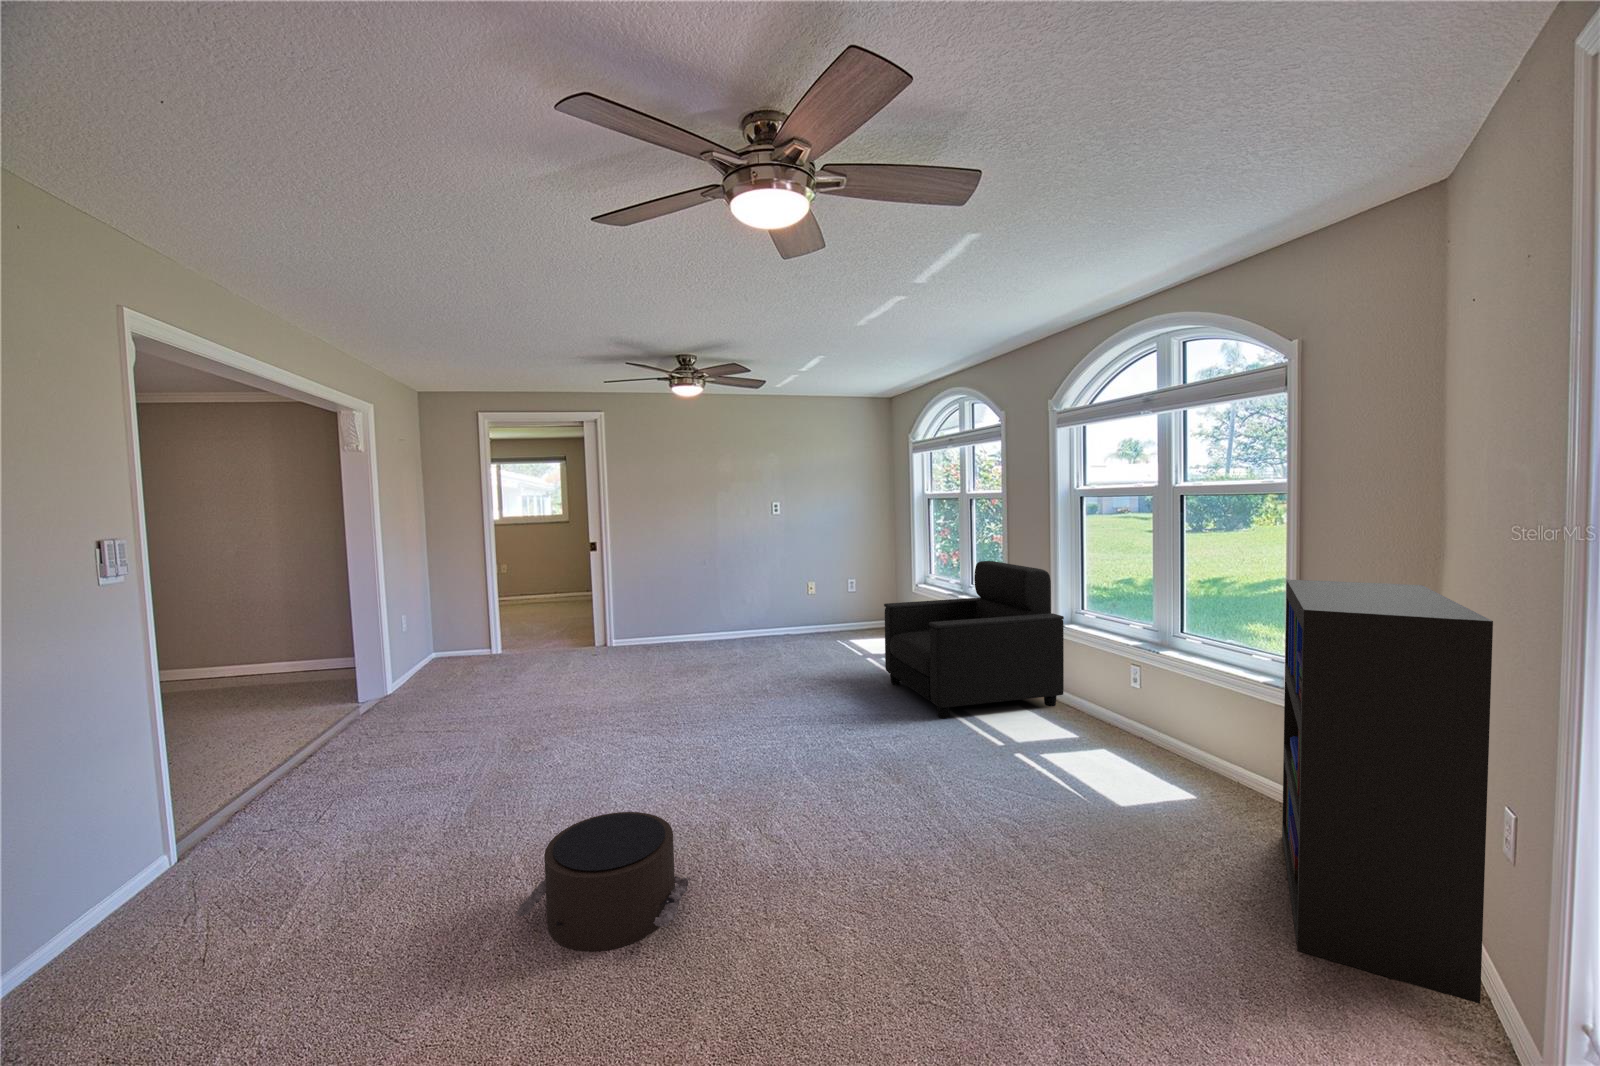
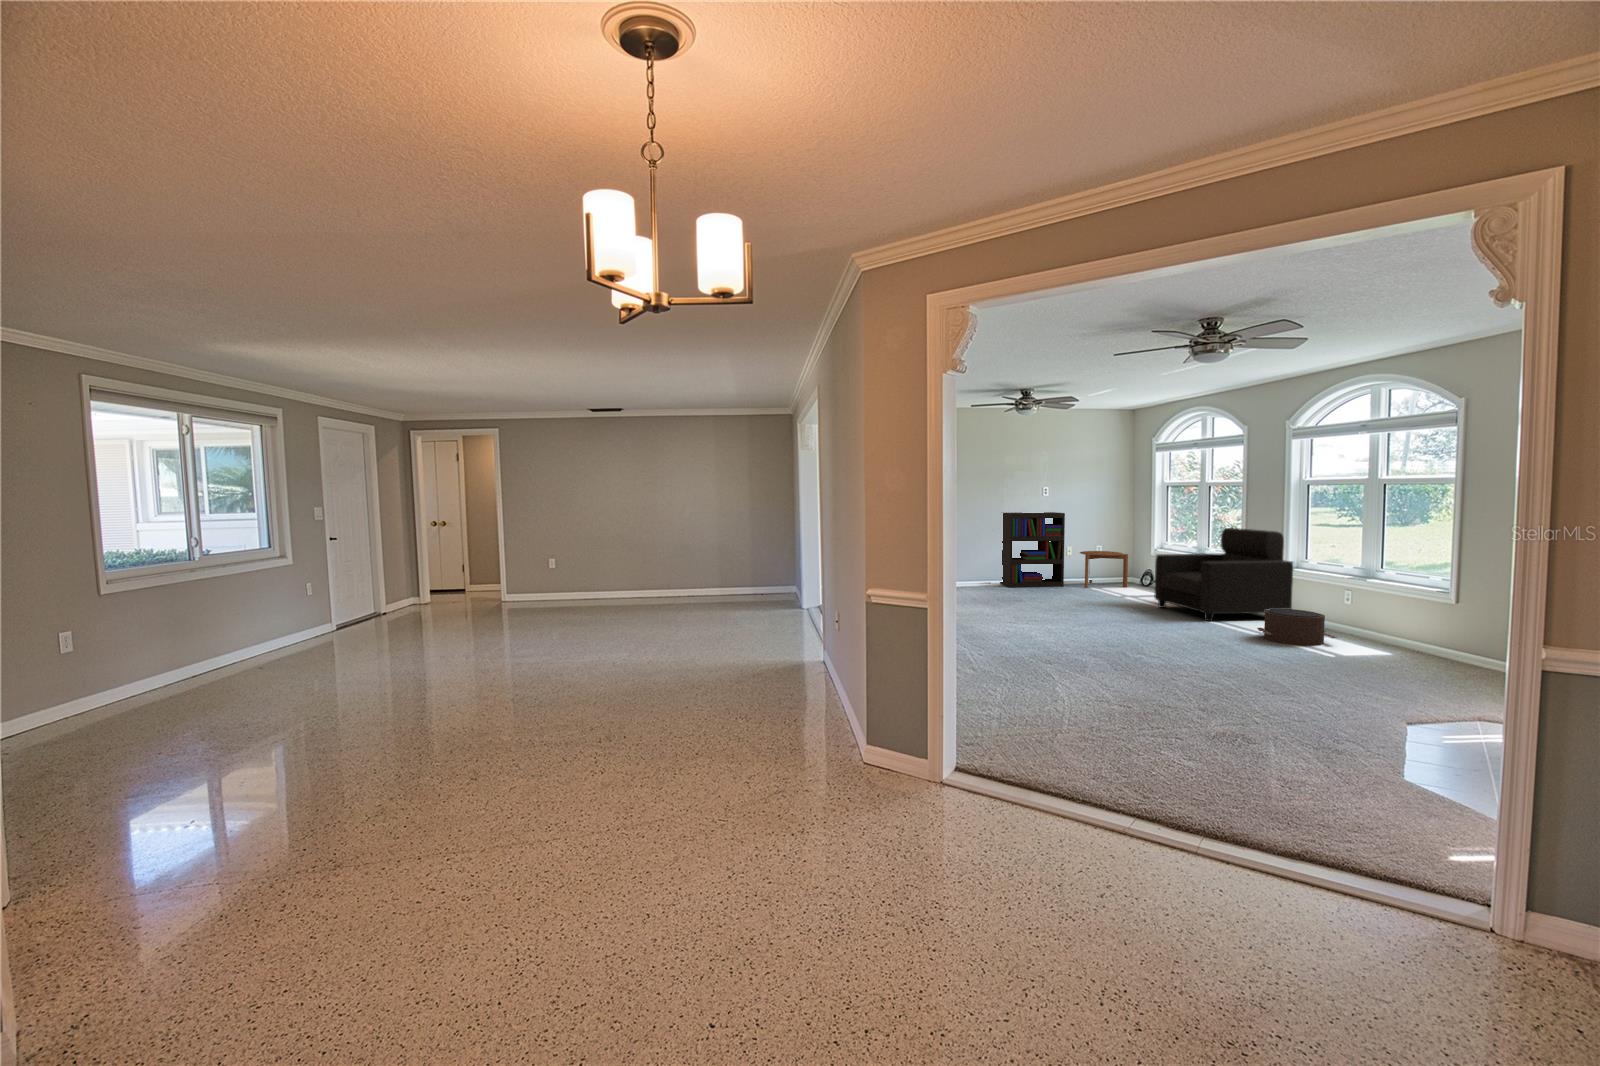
bookshelf: present [1282,580,1493,1004] -> present [1000,512,1065,587]
side table: none [822,587,882,640] -> present [1080,551,1128,588]
pouf: present [516,812,690,951] -> present [1257,609,1338,646]

